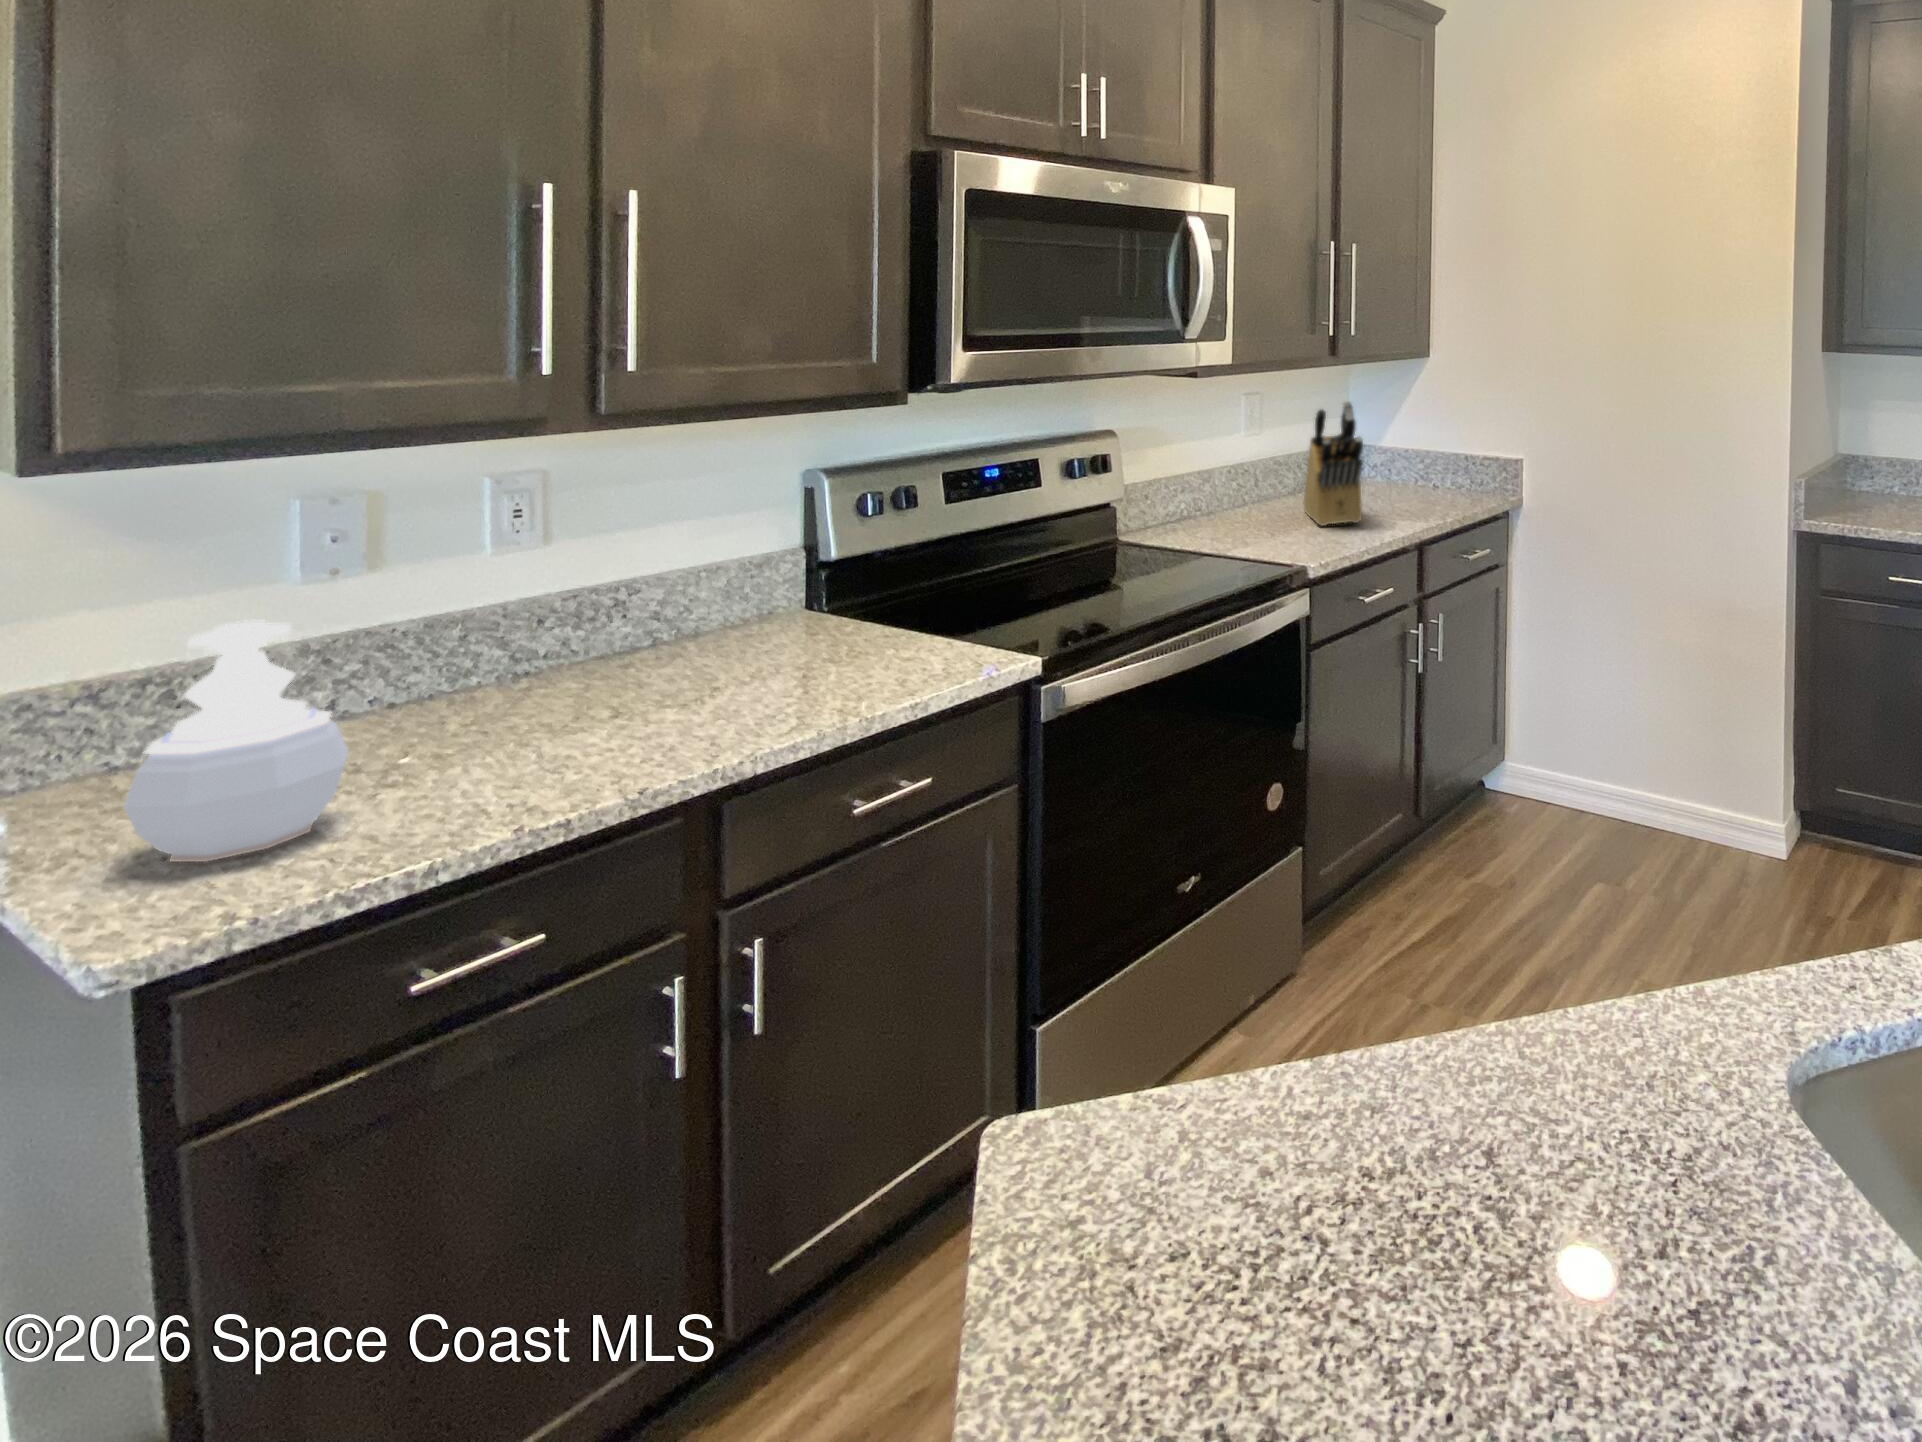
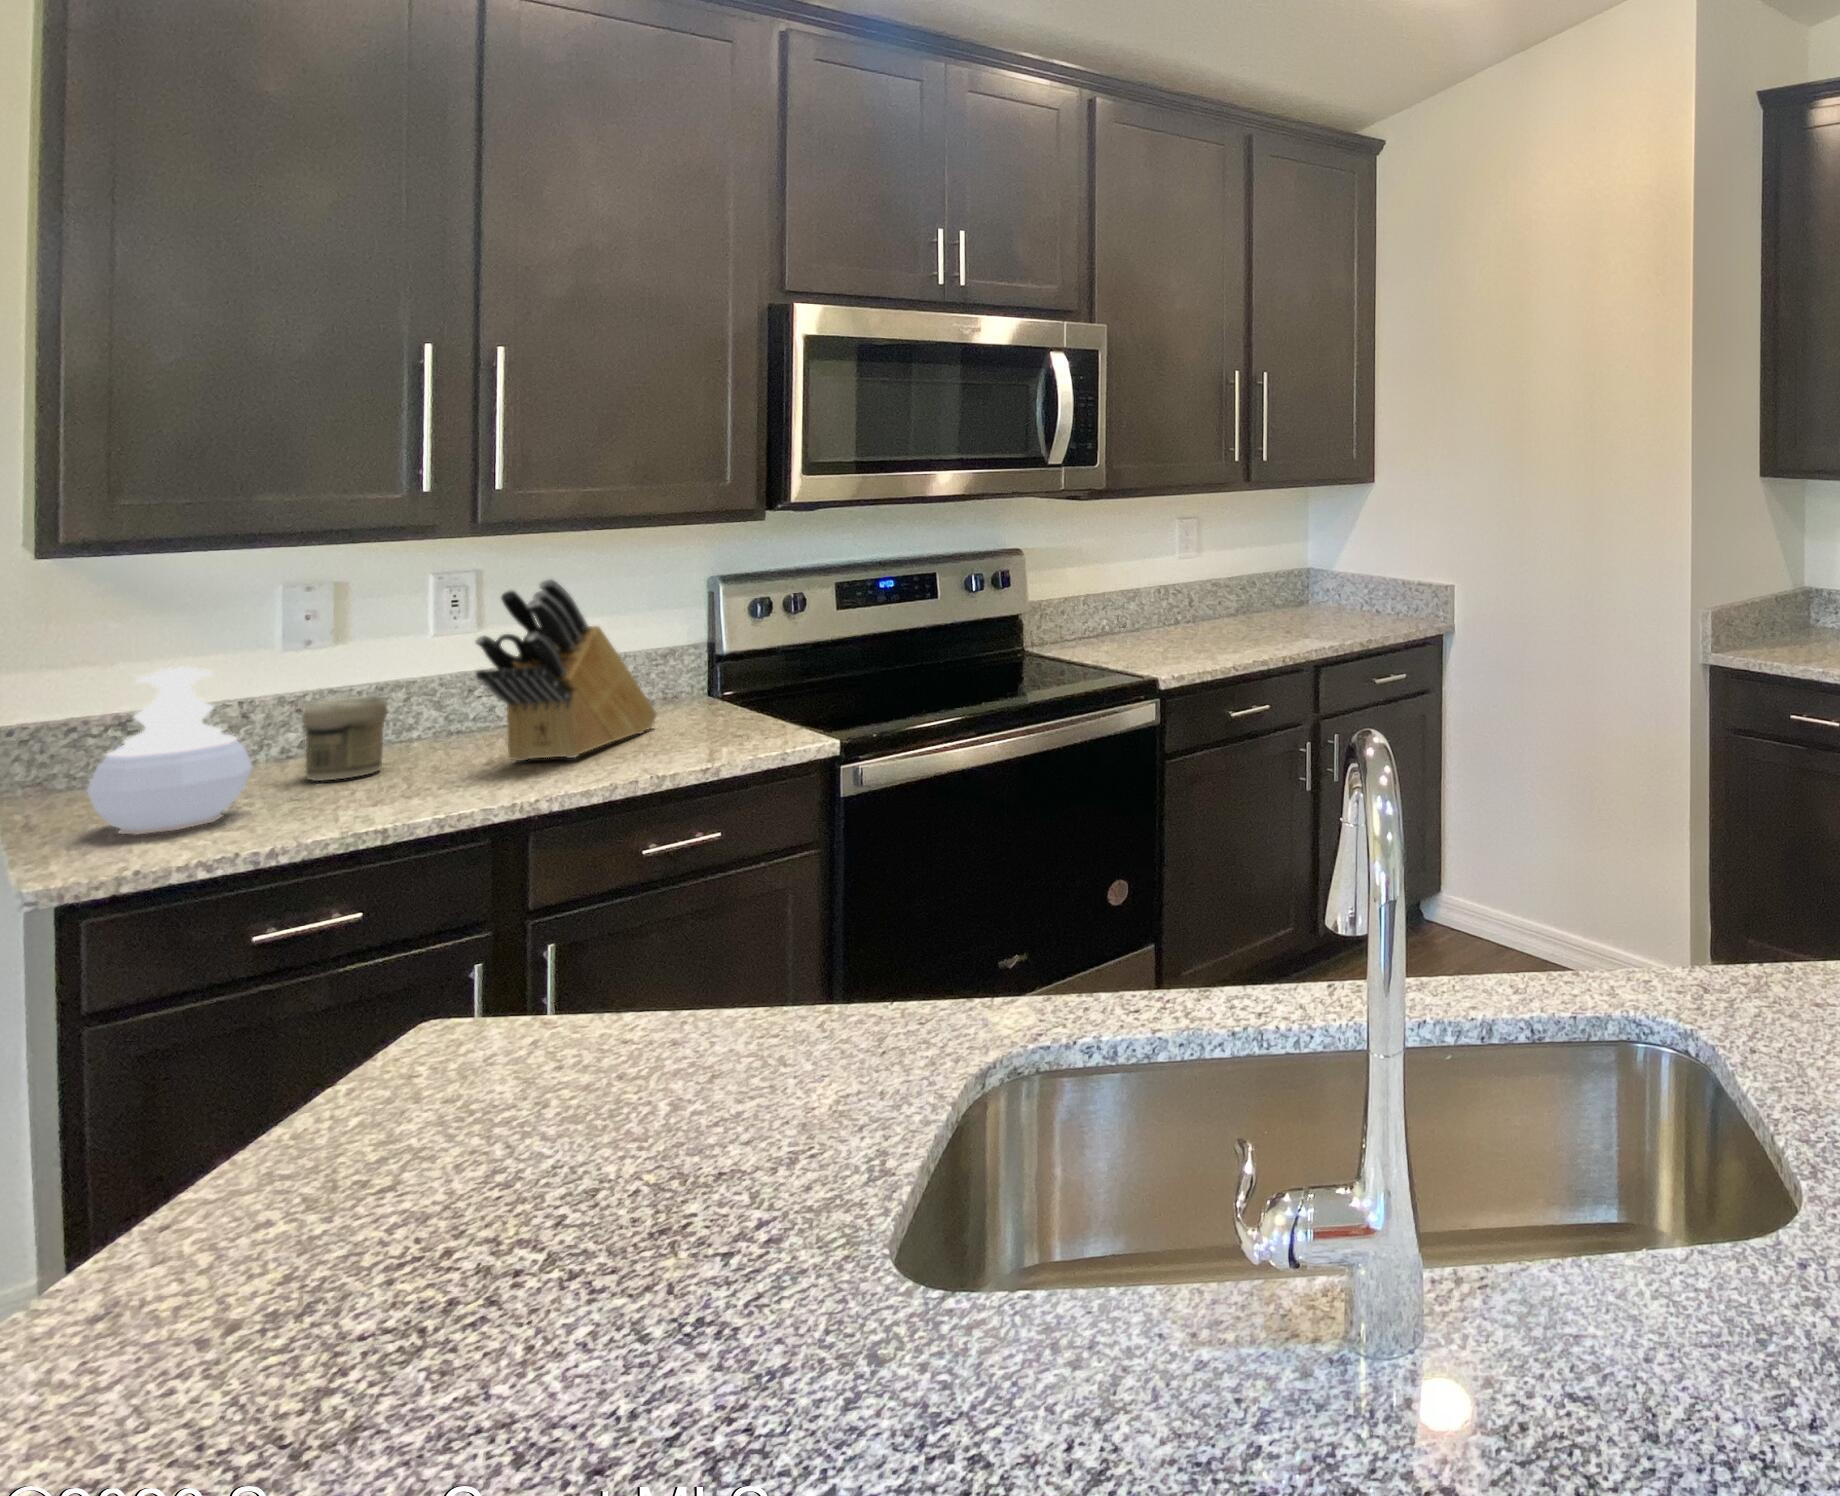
knife block: present [1303,401,1363,526] -> present [476,579,657,761]
jar: none [372,641,483,758] -> present [302,696,387,781]

